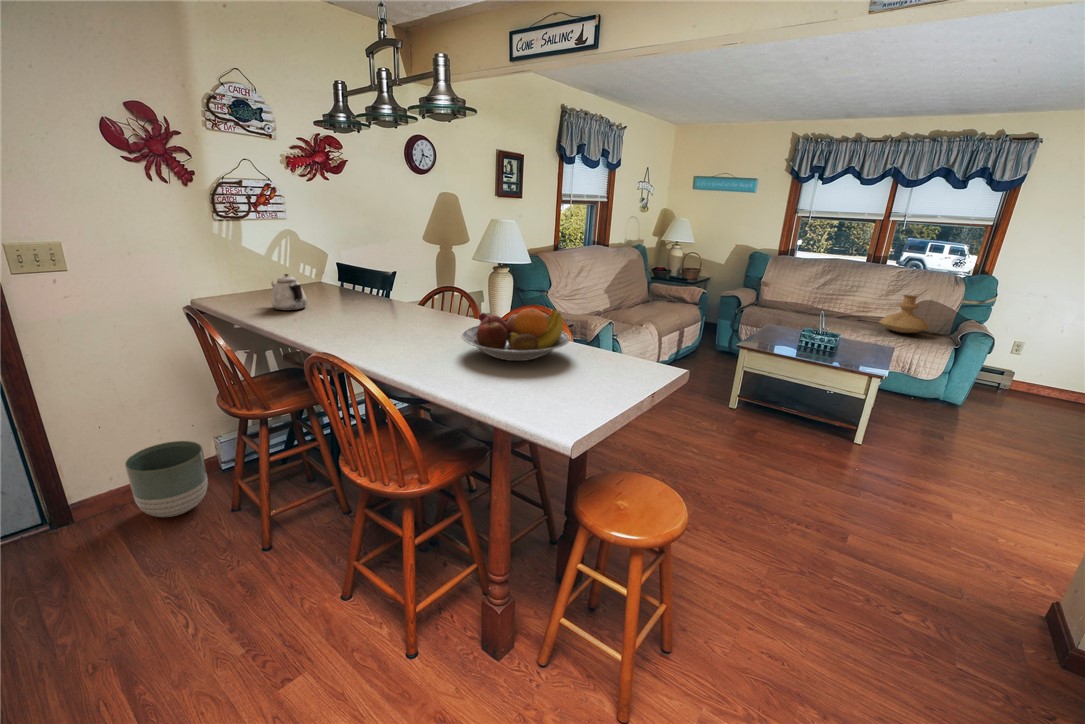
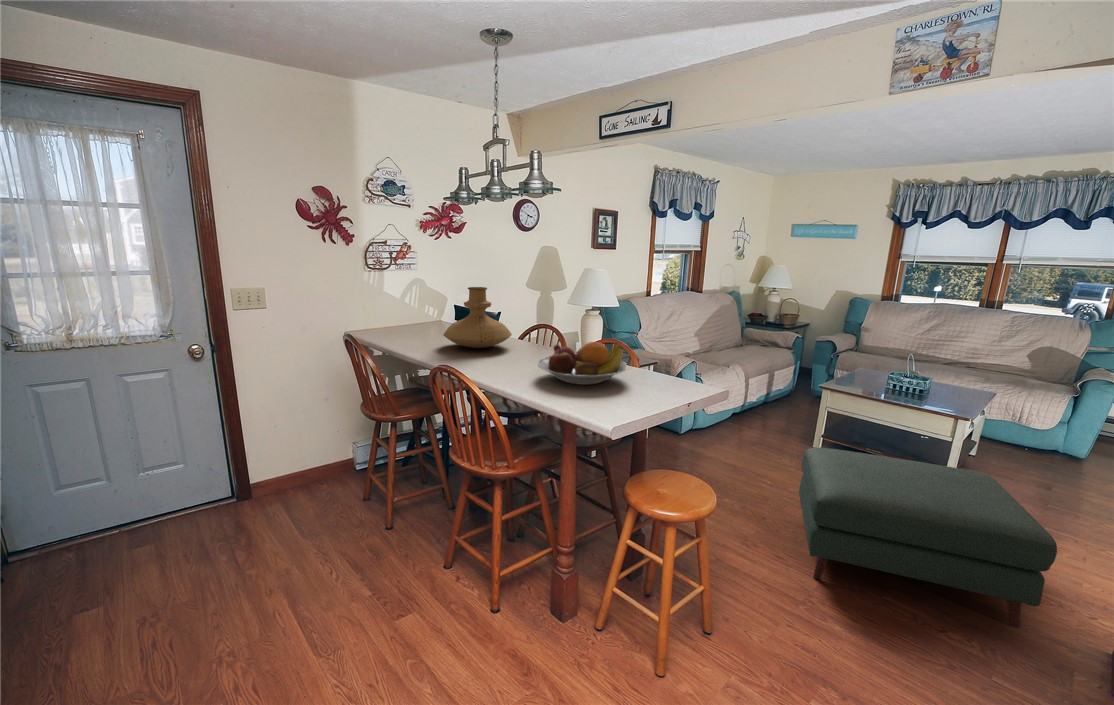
teapot: present [271,274,307,311] -> none [401,312,427,341]
vase: present [879,295,929,333] -> present [443,287,512,348]
ottoman: none [729,411,979,574] -> present [799,447,1057,628]
planter: present [125,441,208,517] -> none [288,441,344,501]

